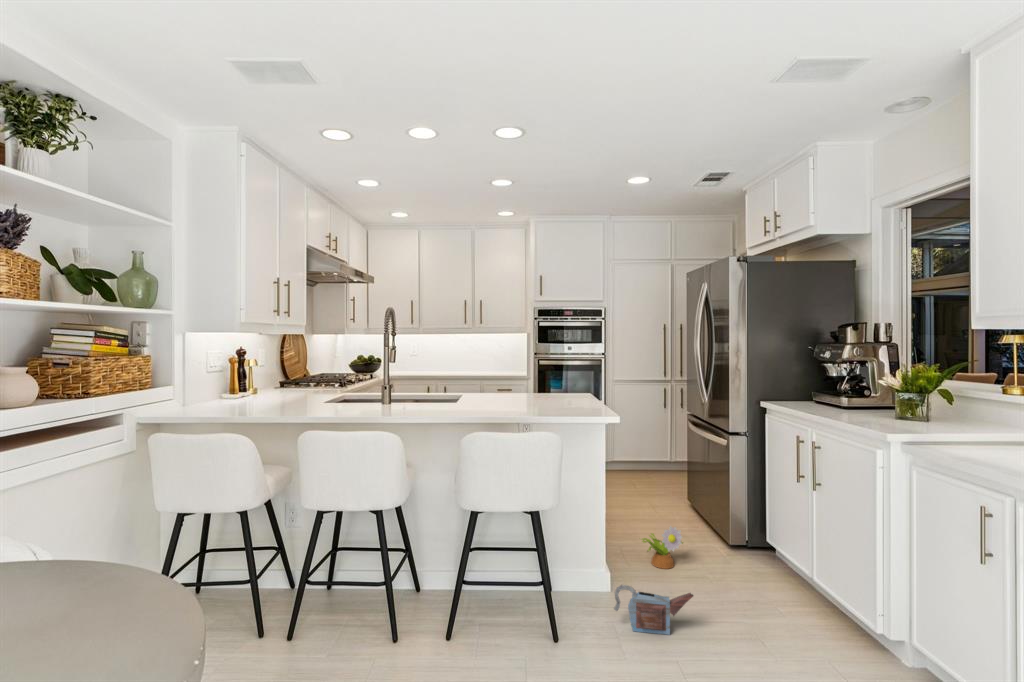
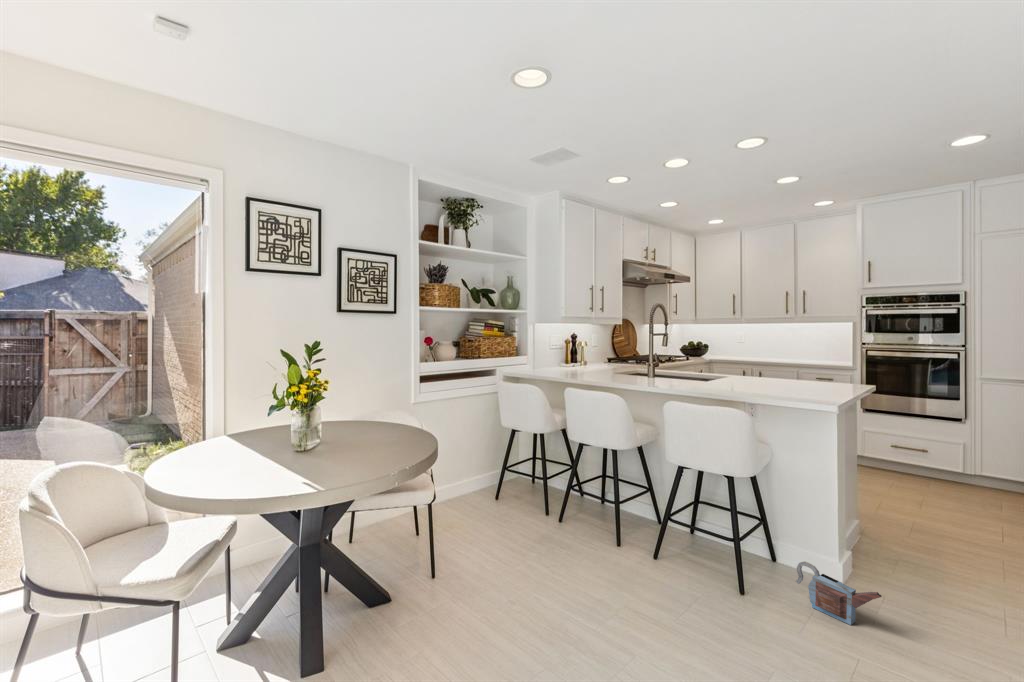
decorative plant: present [642,526,683,569] -> none [896,539,960,588]

